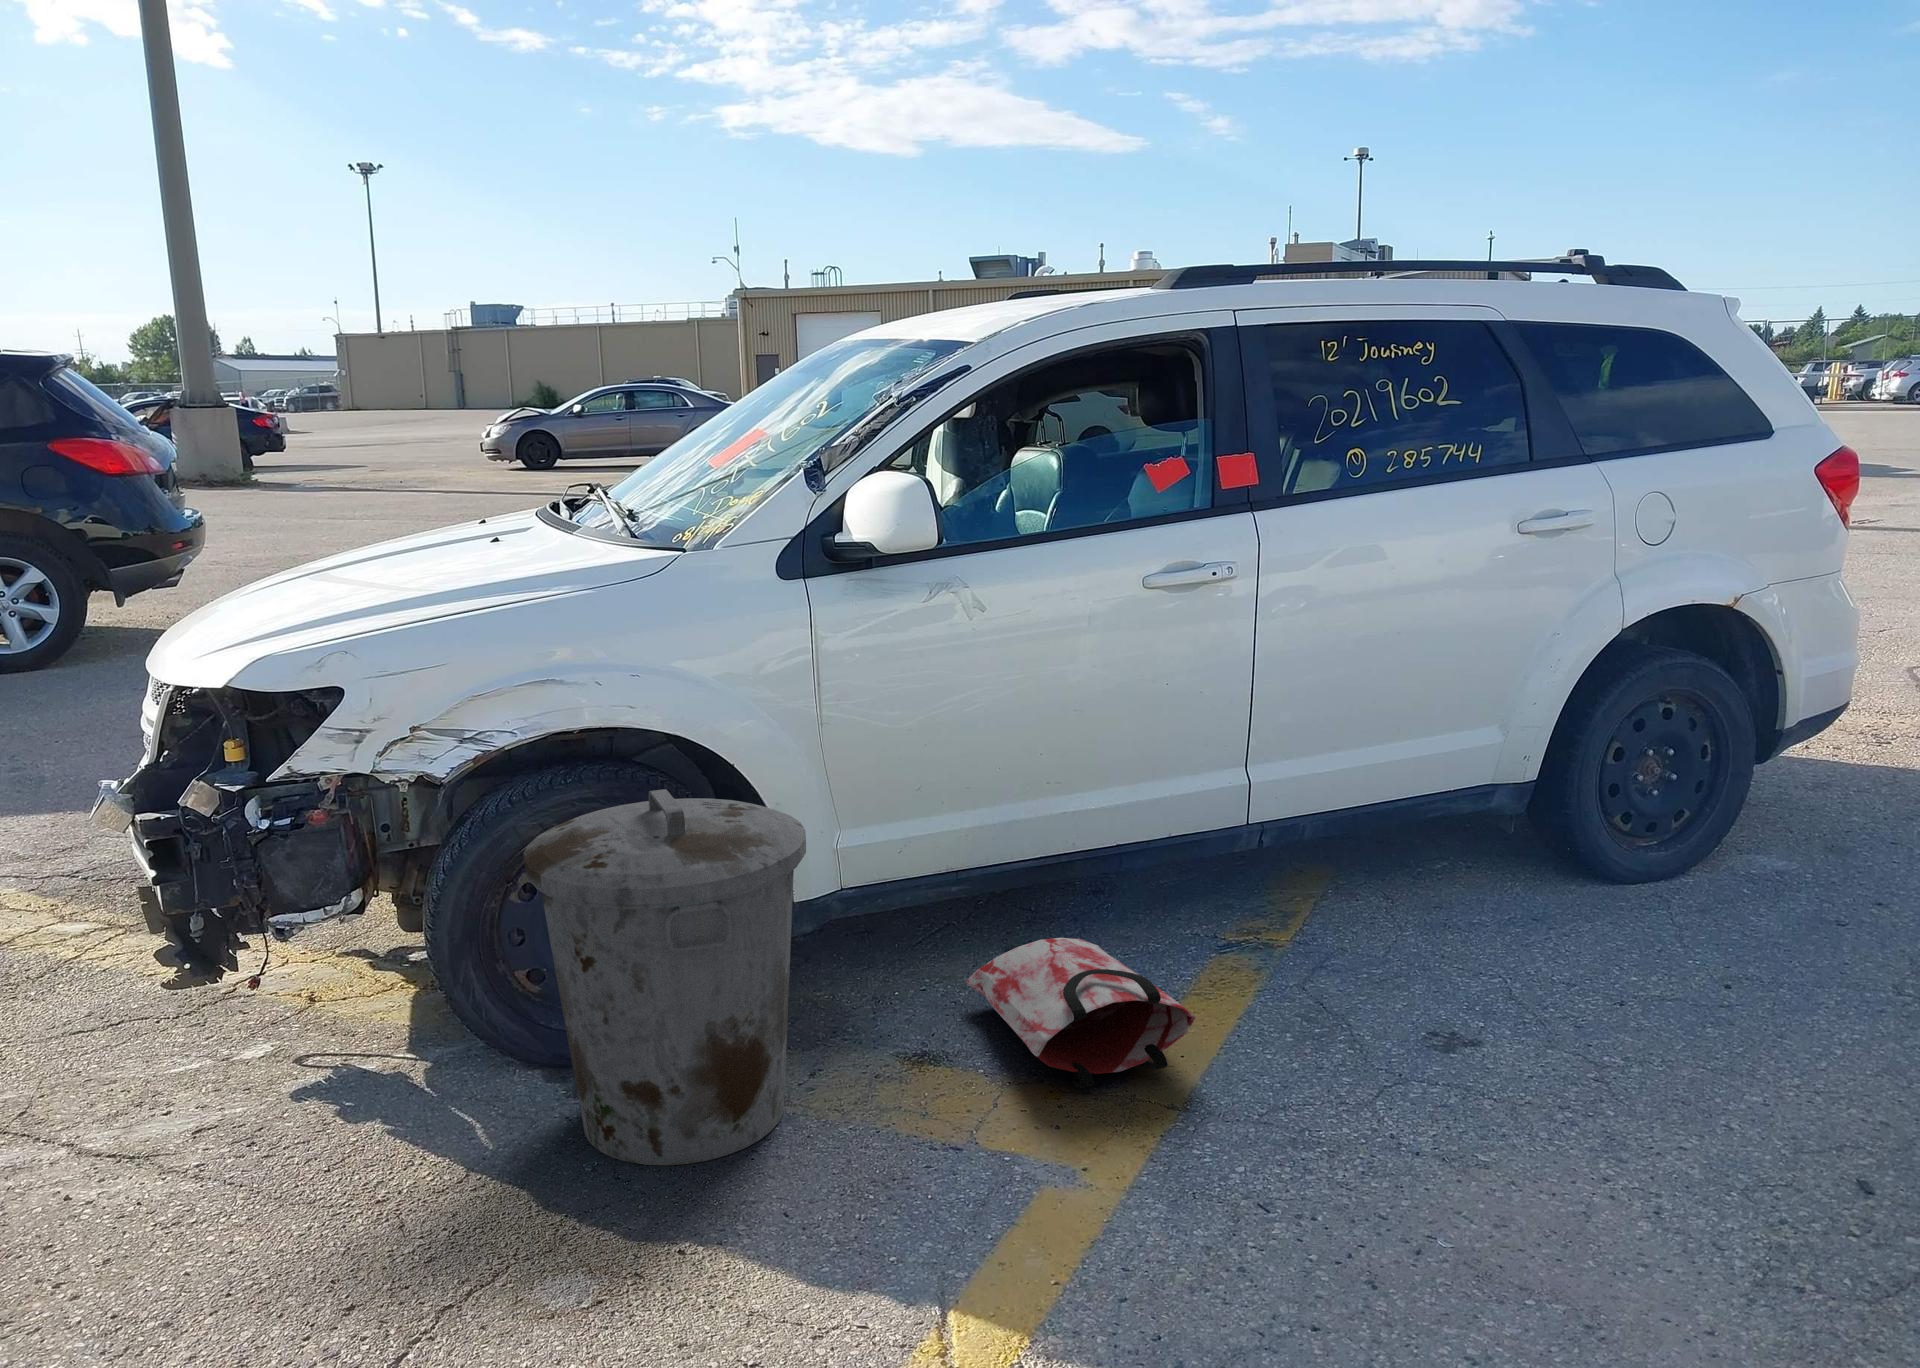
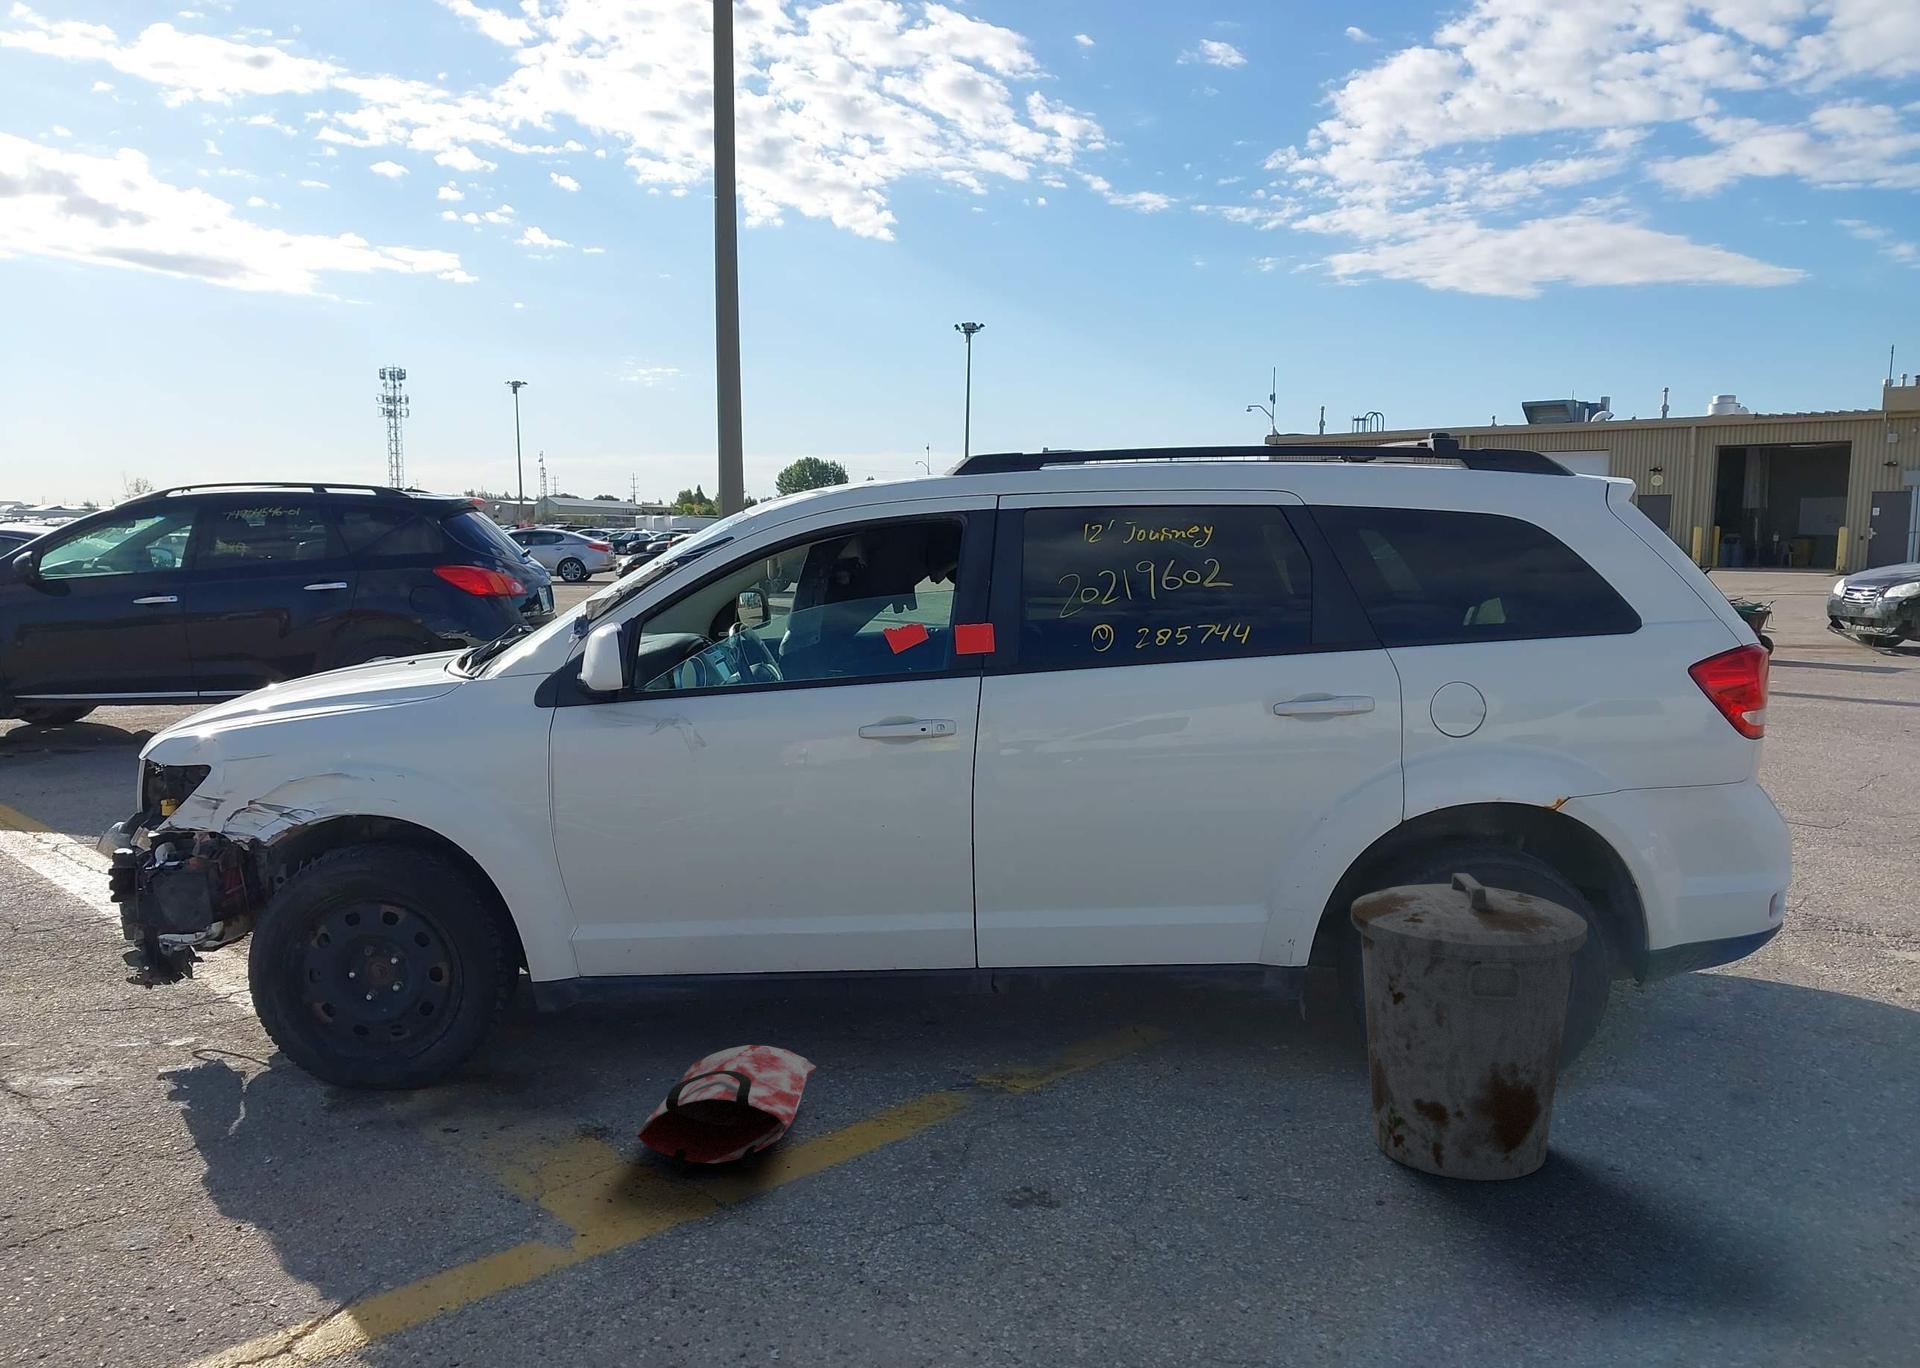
trash can: present [524,789,806,1165] -> present [1351,873,1587,1180]

